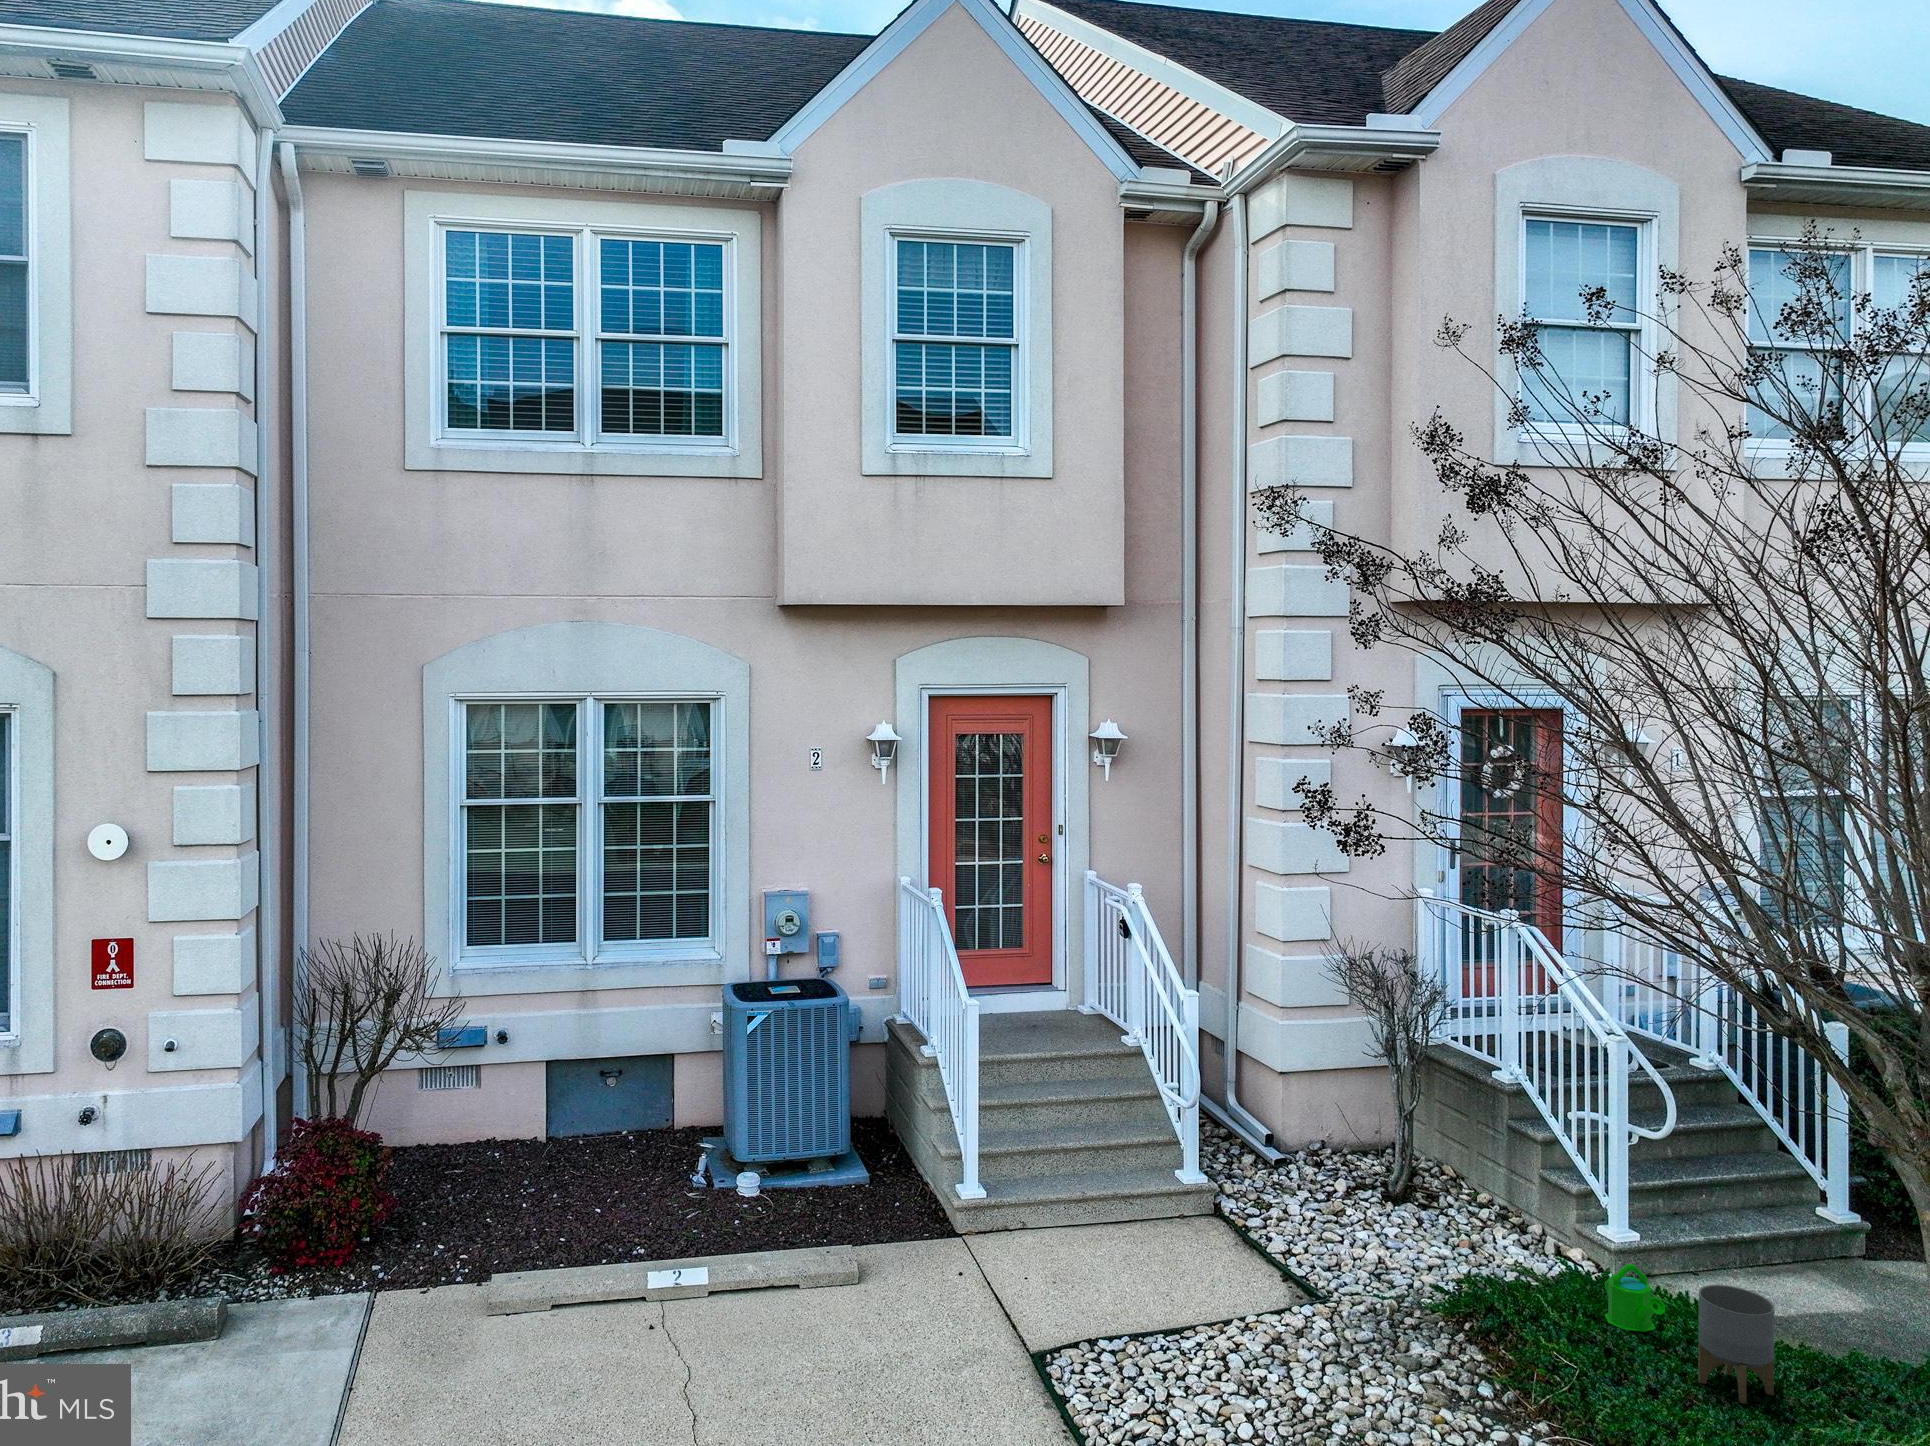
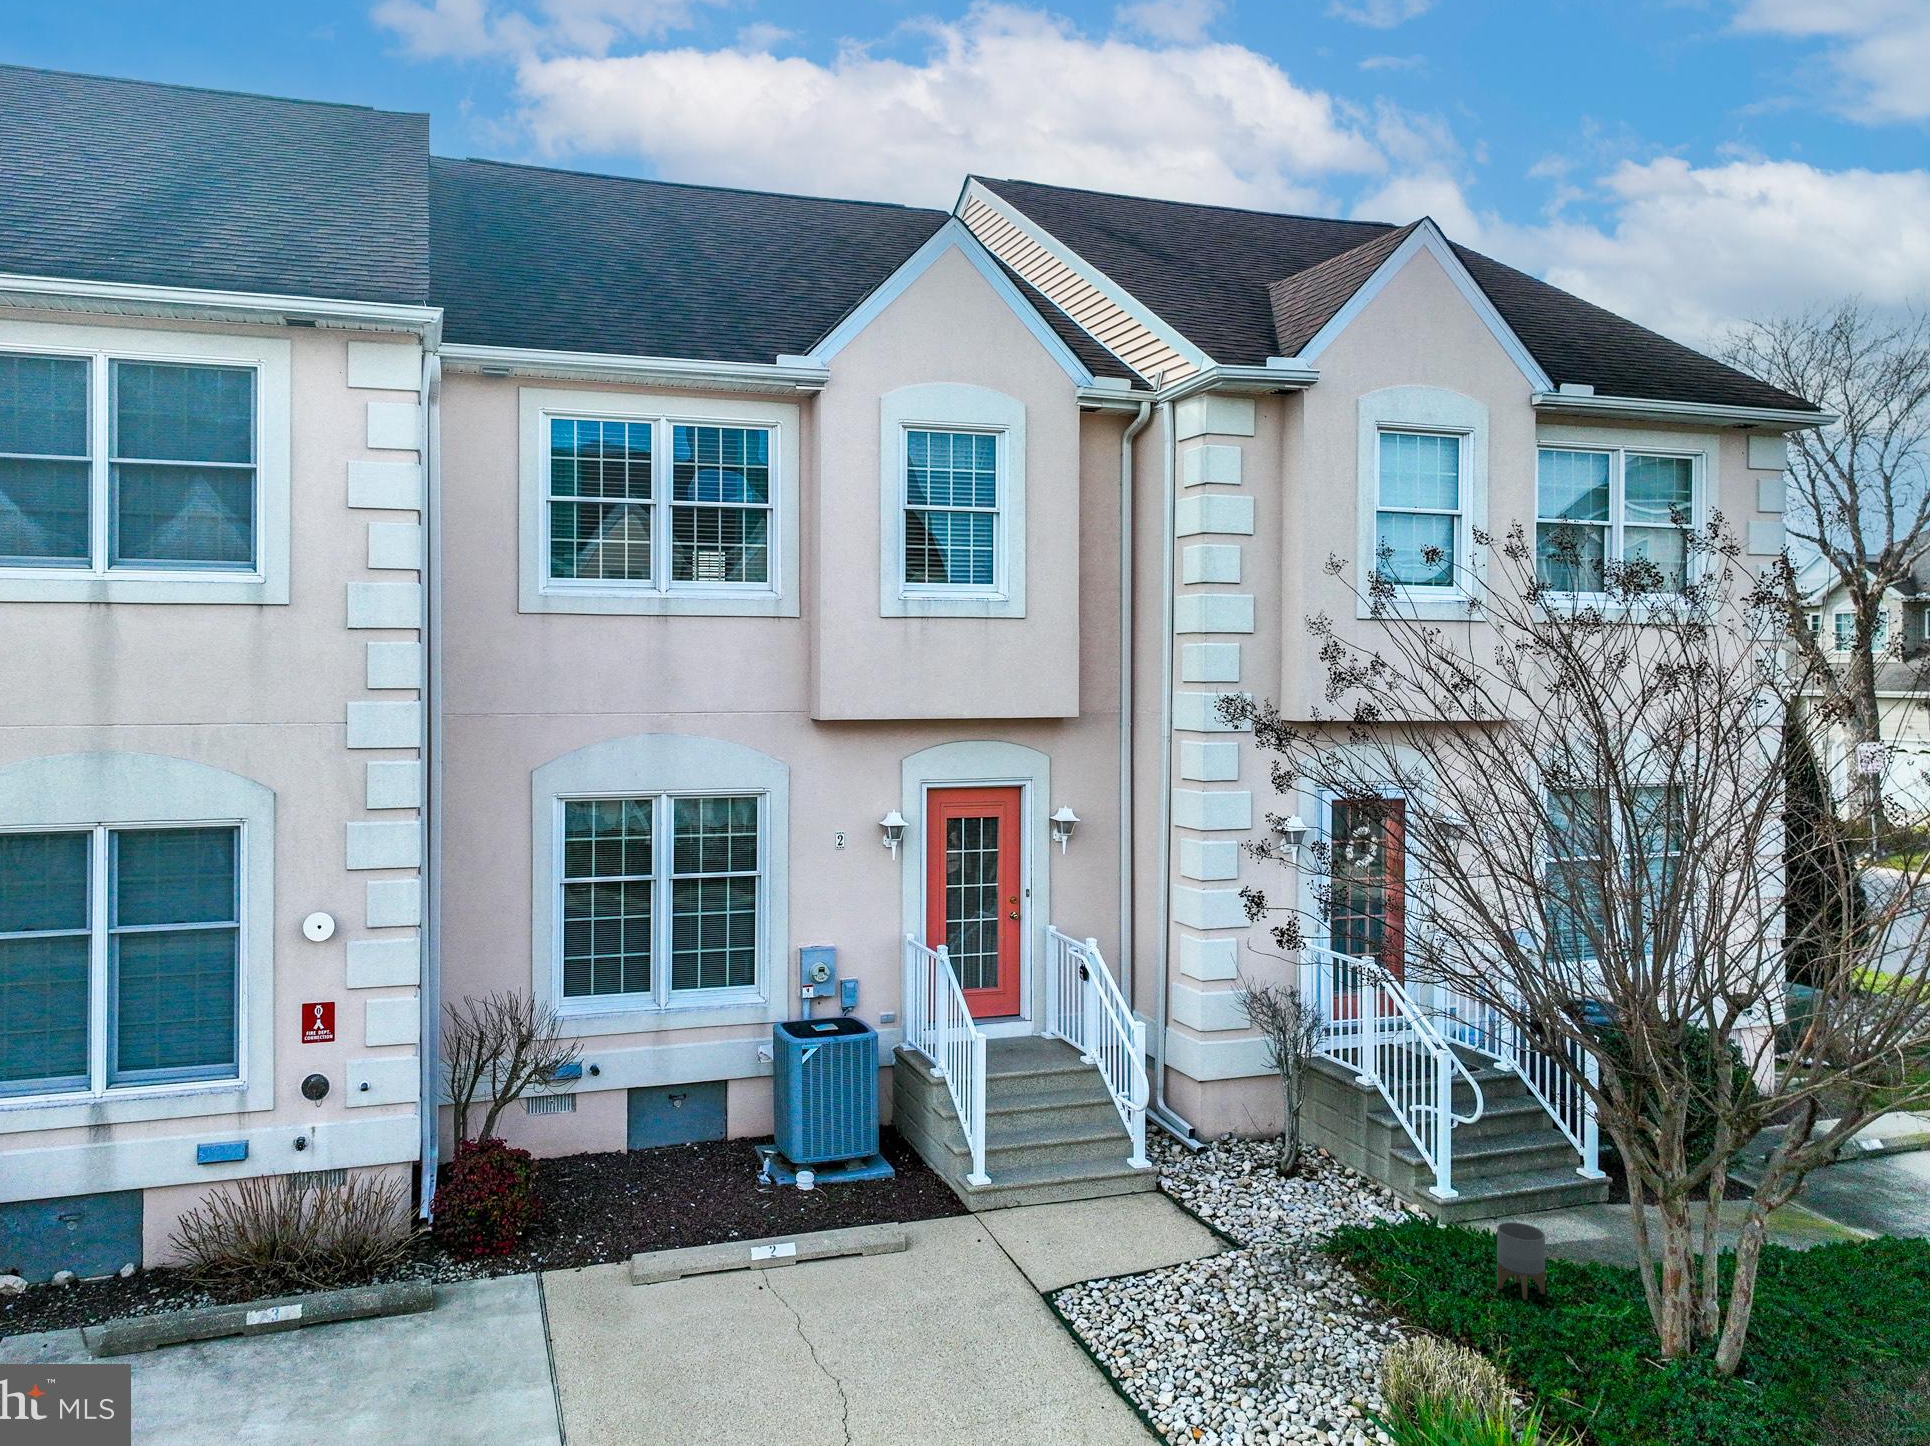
watering can: present [1605,1264,1665,1332] -> none [1436,1212,1476,1259]

